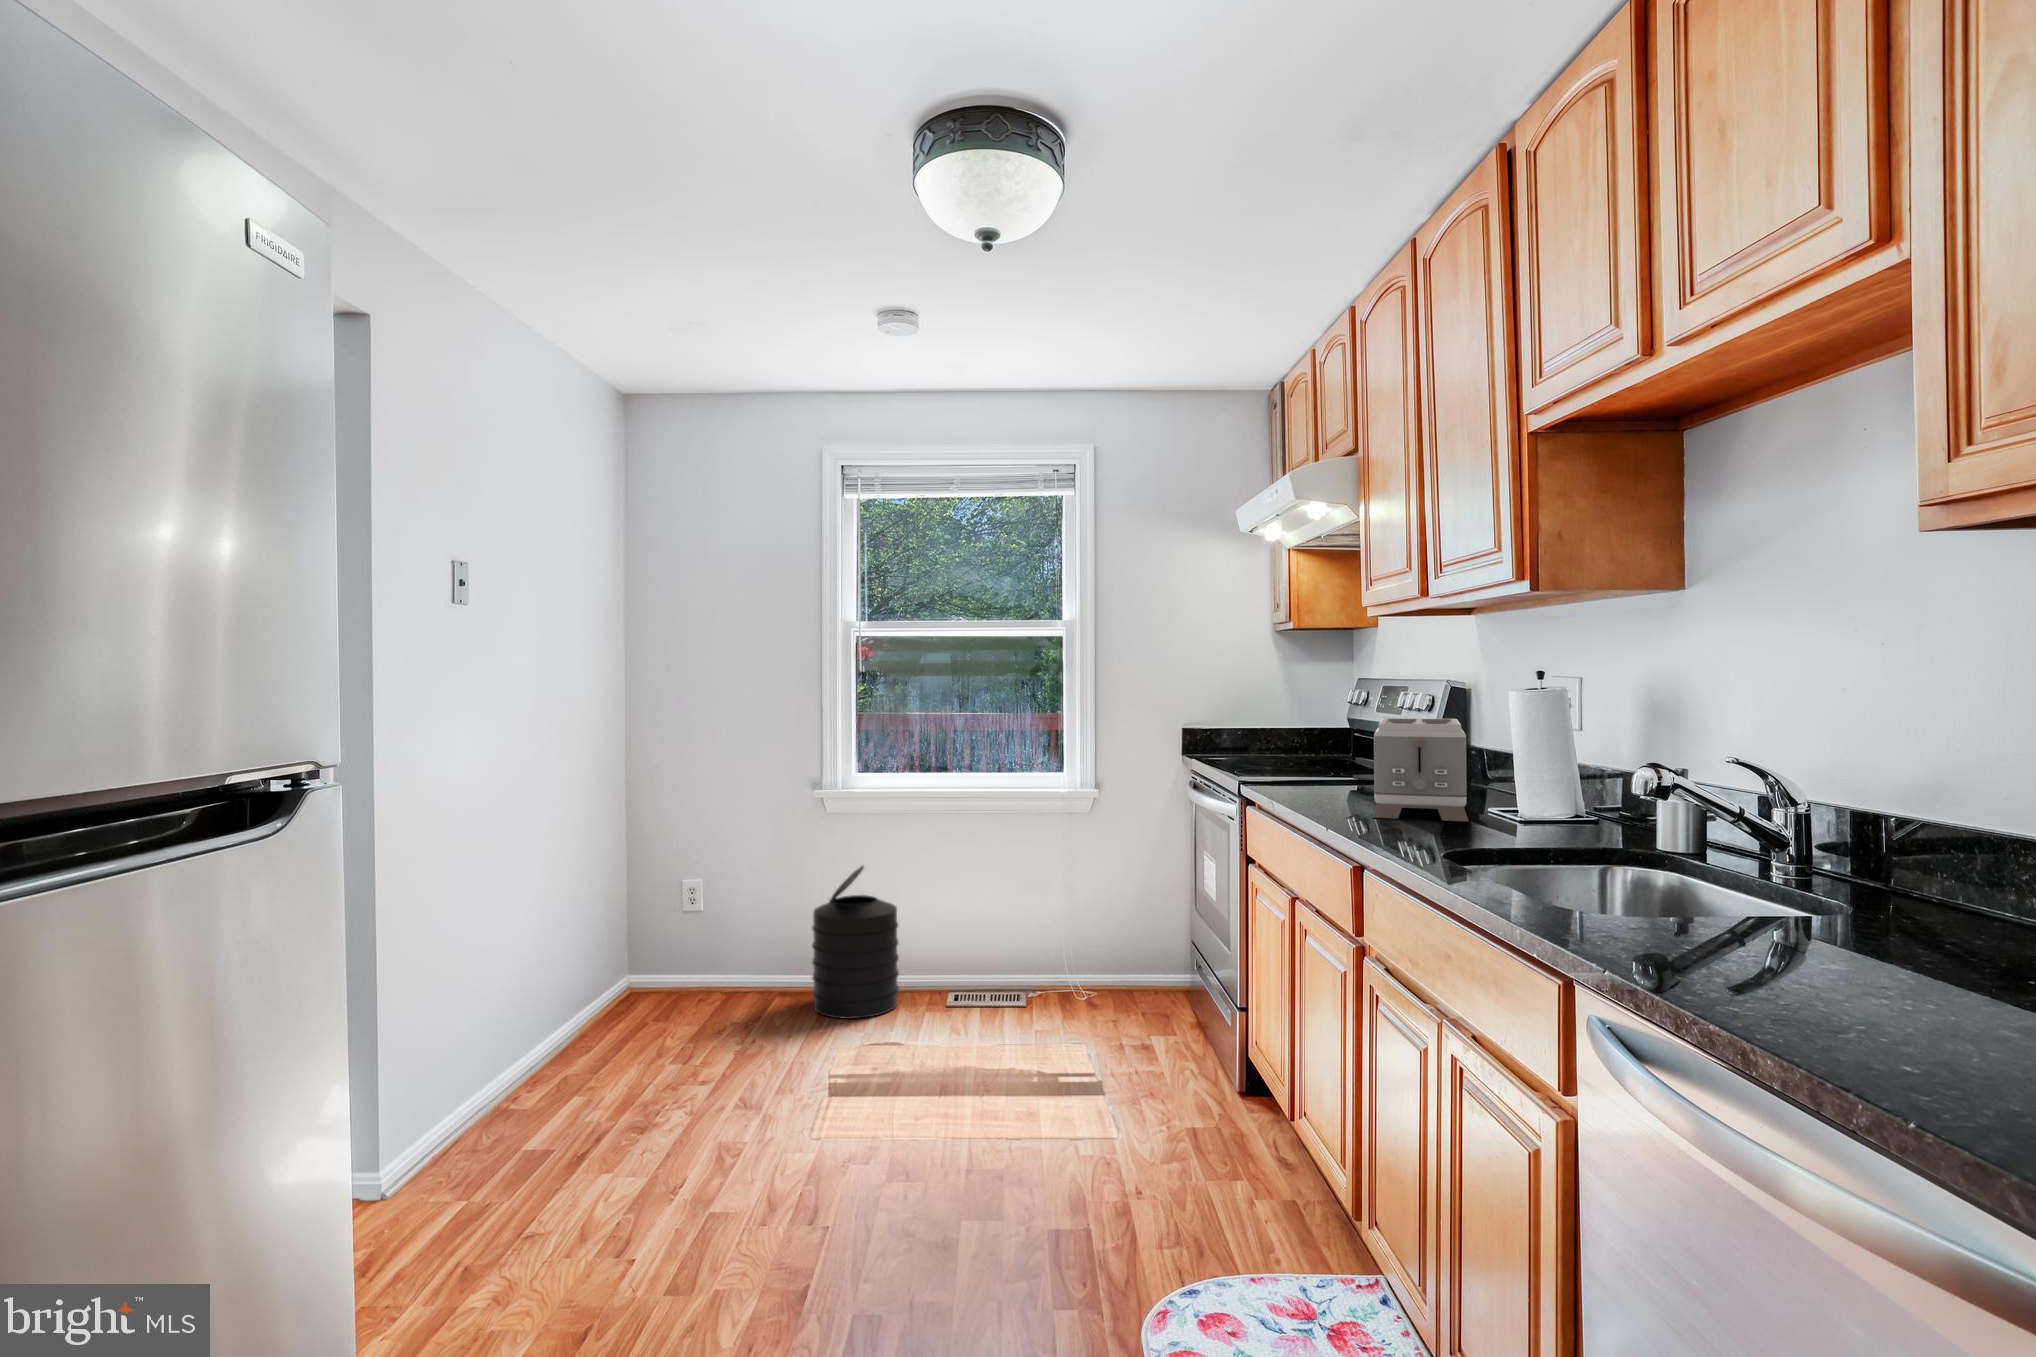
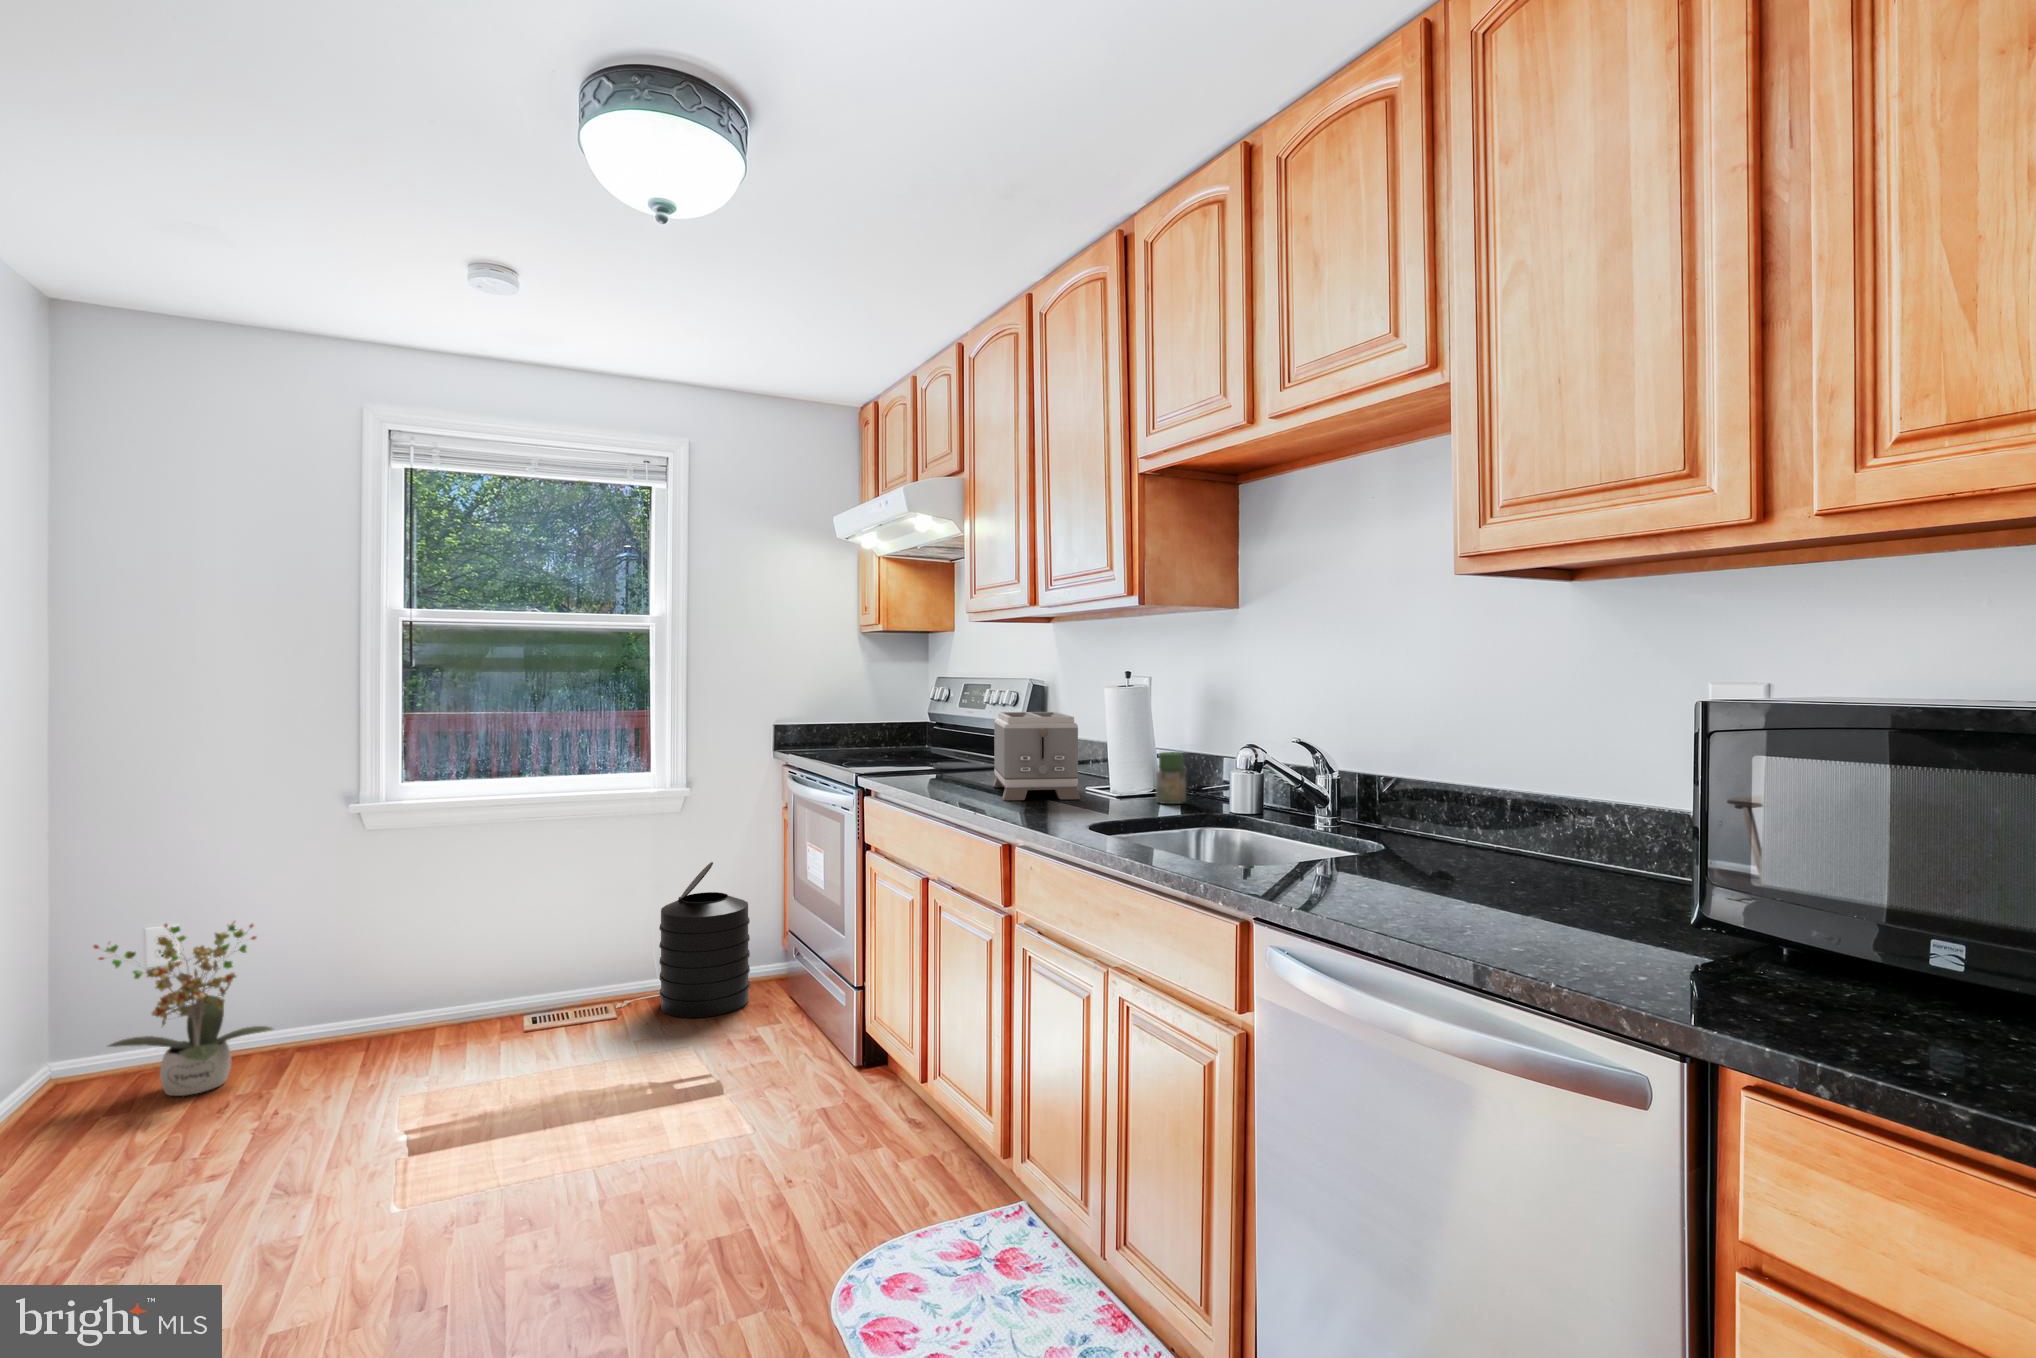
jar: none [1565,770,1607,835] -> present [1156,752,1186,804]
trash can: present [812,865,899,1019] -> present [659,862,750,1018]
potted plant: none [645,878,760,1017] -> present [94,922,273,1096]

